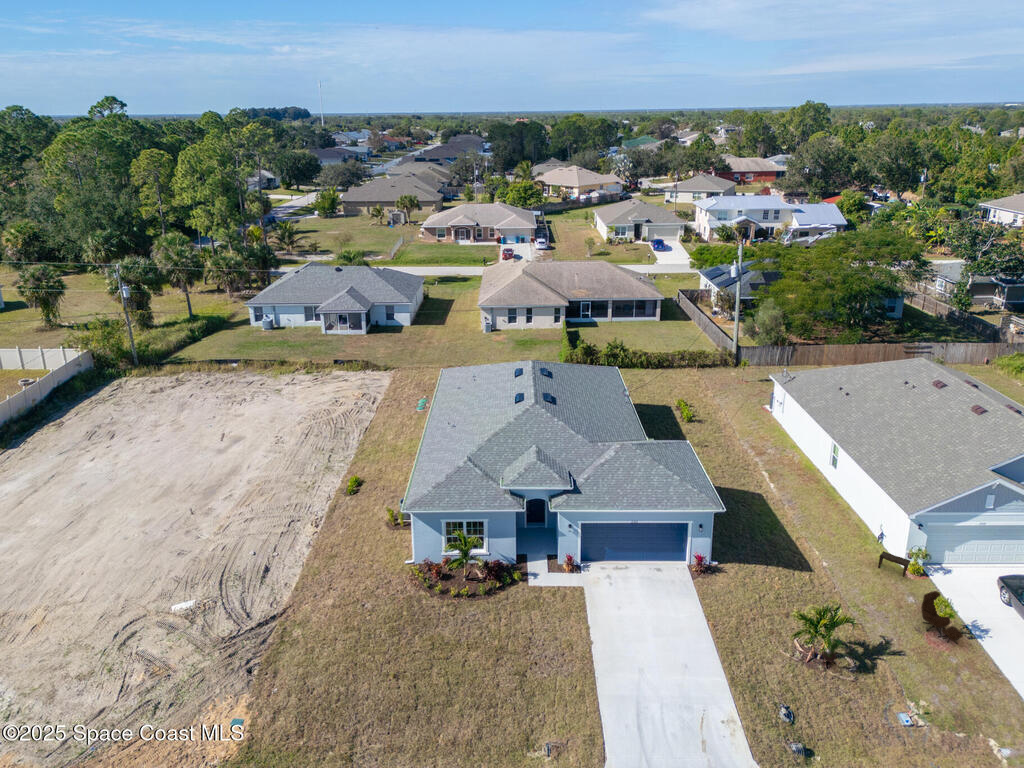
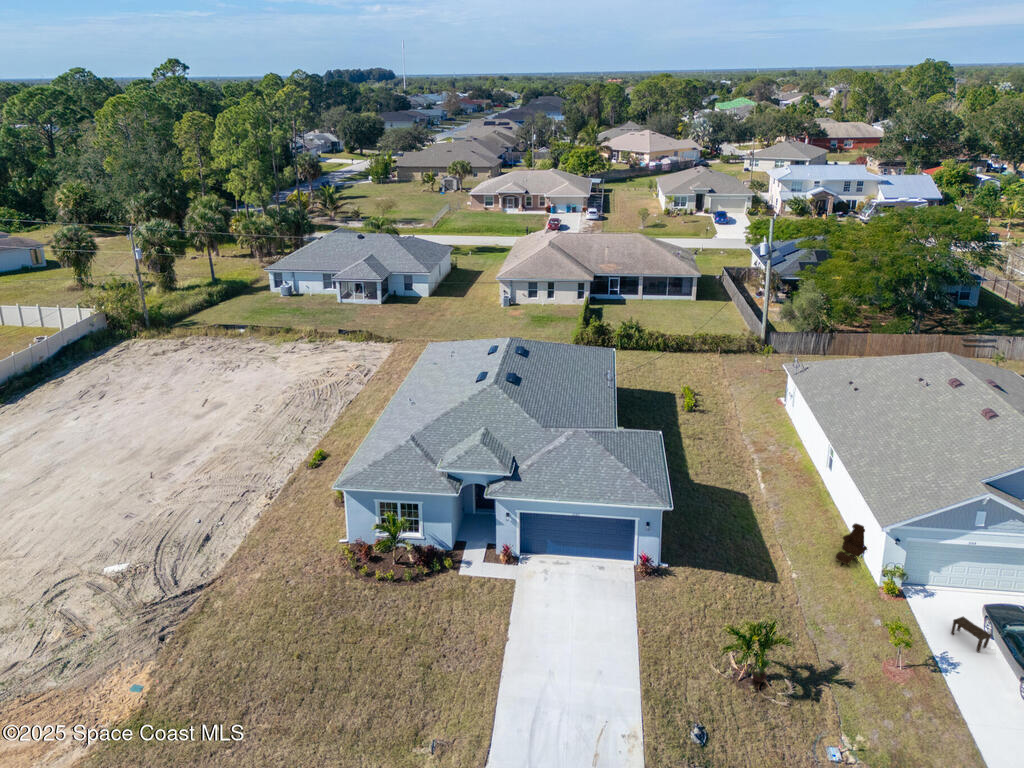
bench: present [878,551,910,577] -> present [951,616,992,652]
lounge chair: present [921,591,963,644] -> present [835,524,867,565]

